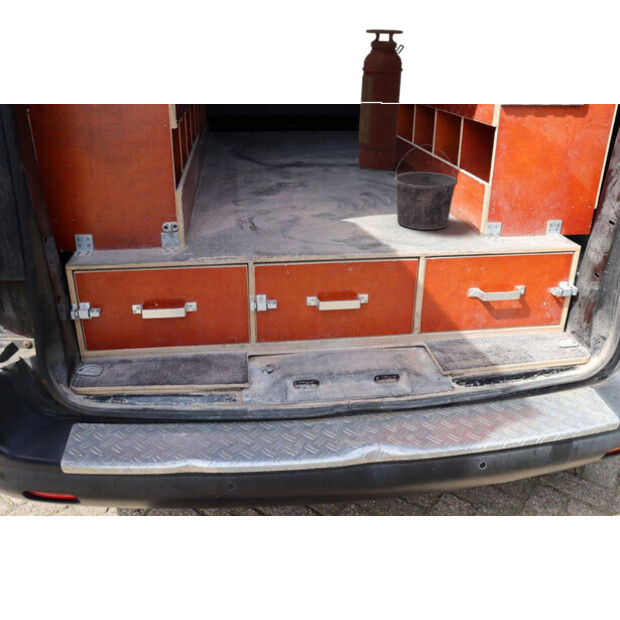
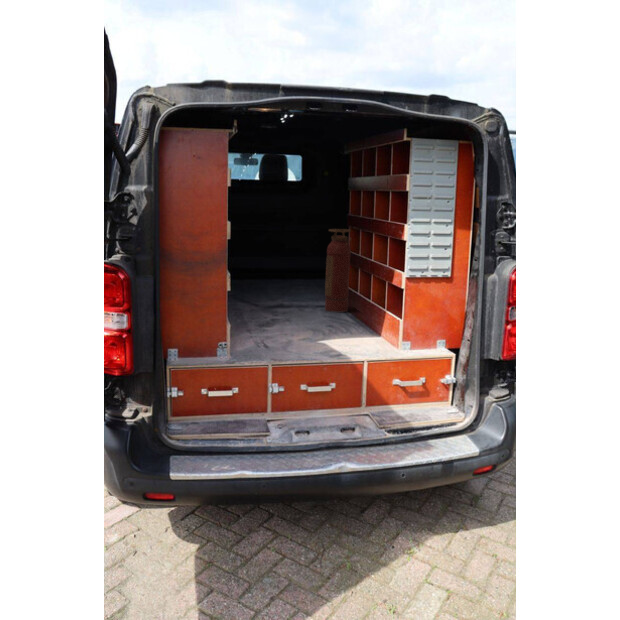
bucket: present [394,172,457,230] -> none [348,297,385,347]

